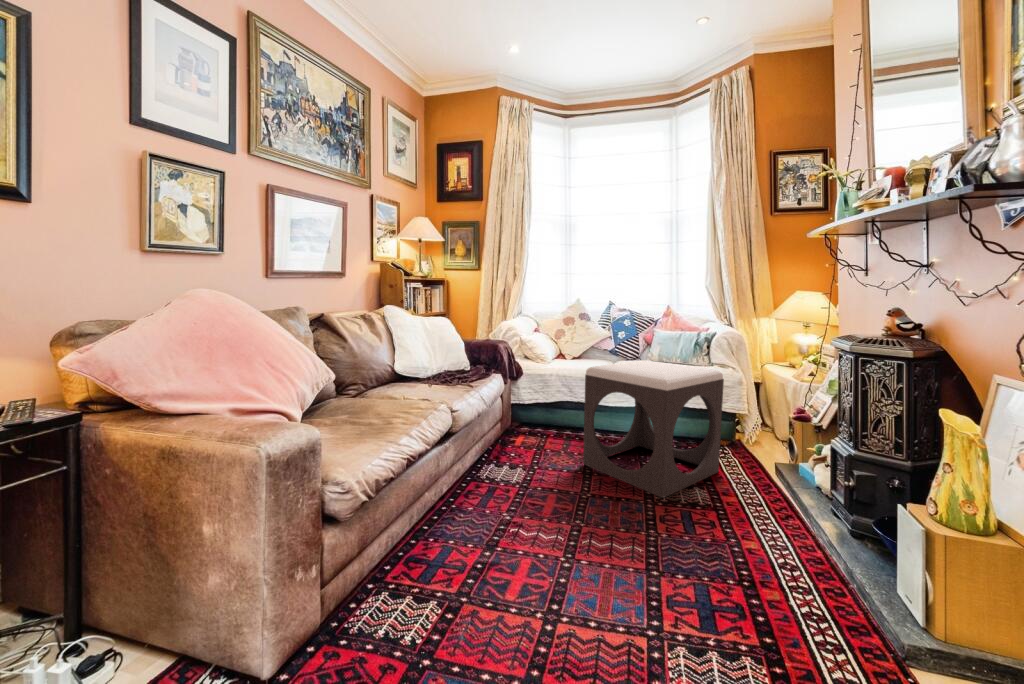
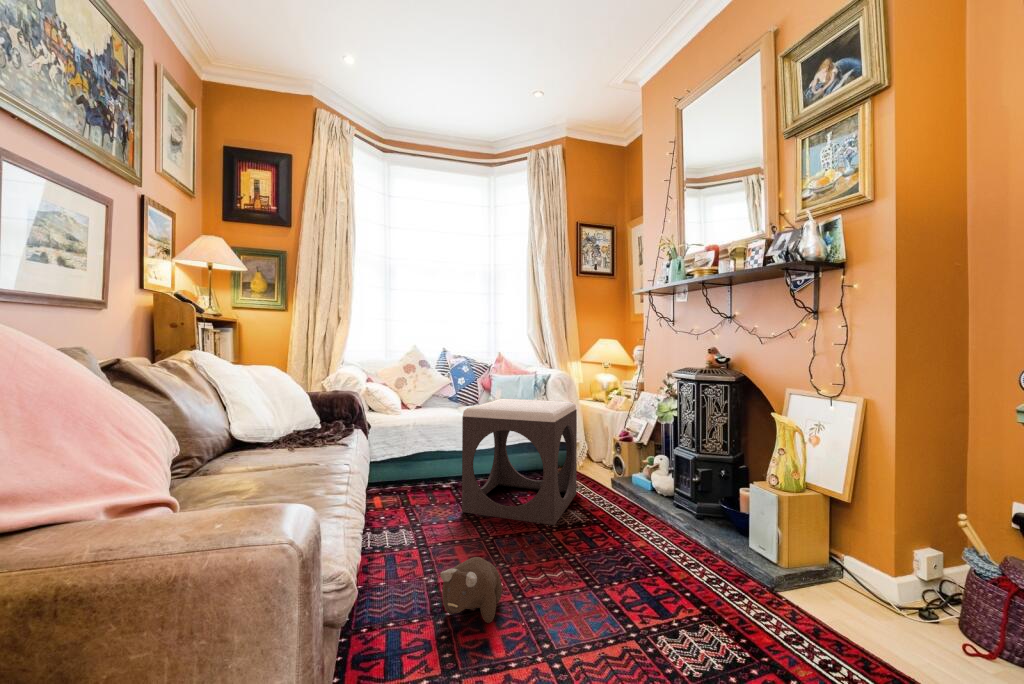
plush toy: none [480,506,549,567] -> present [440,557,502,623]

